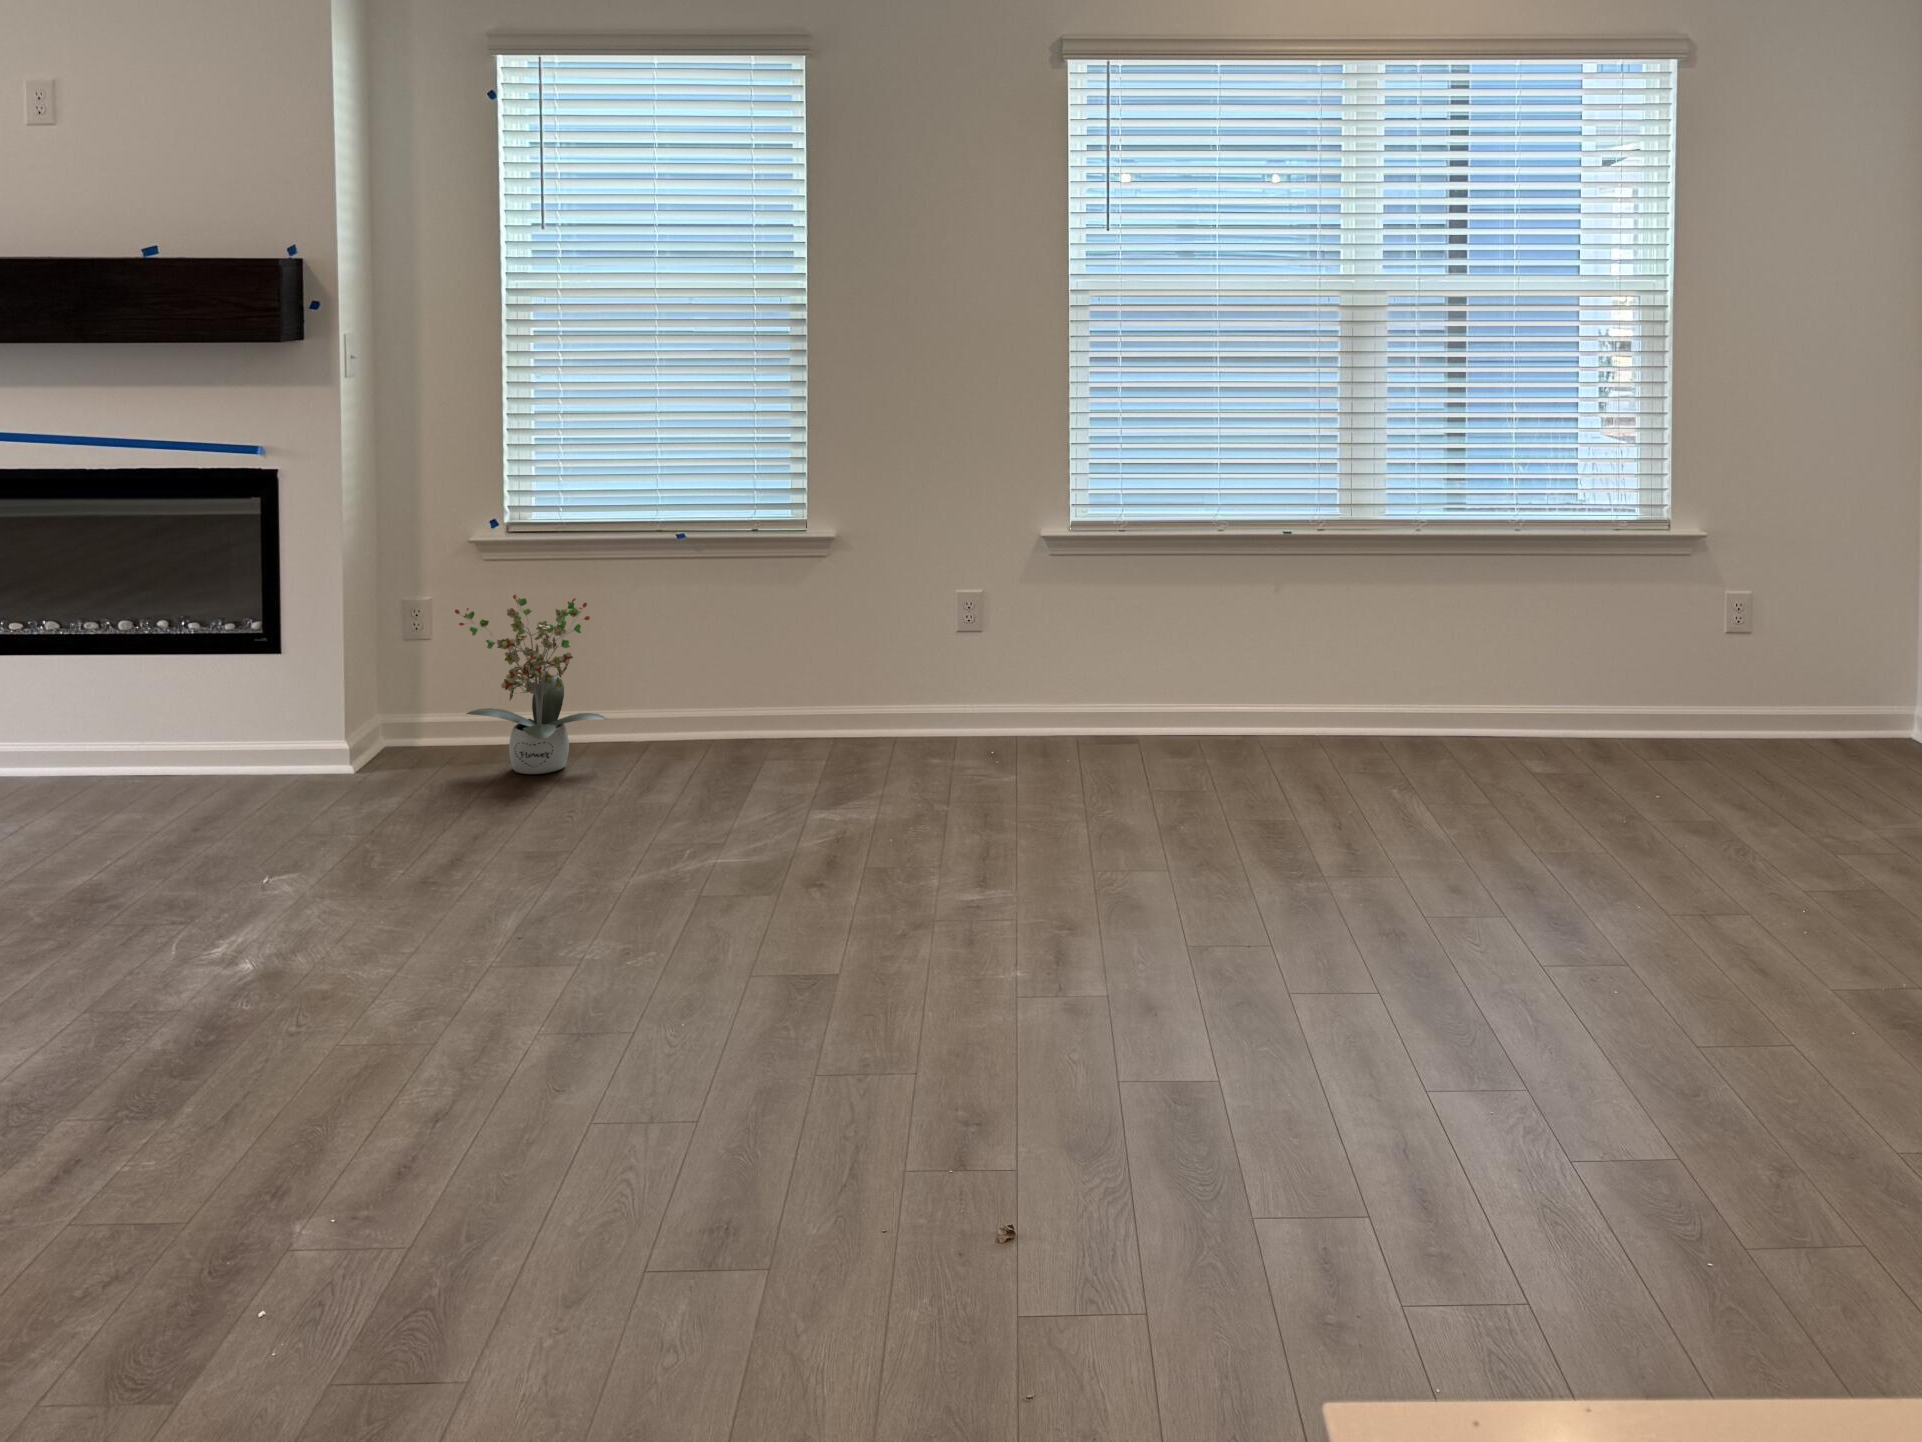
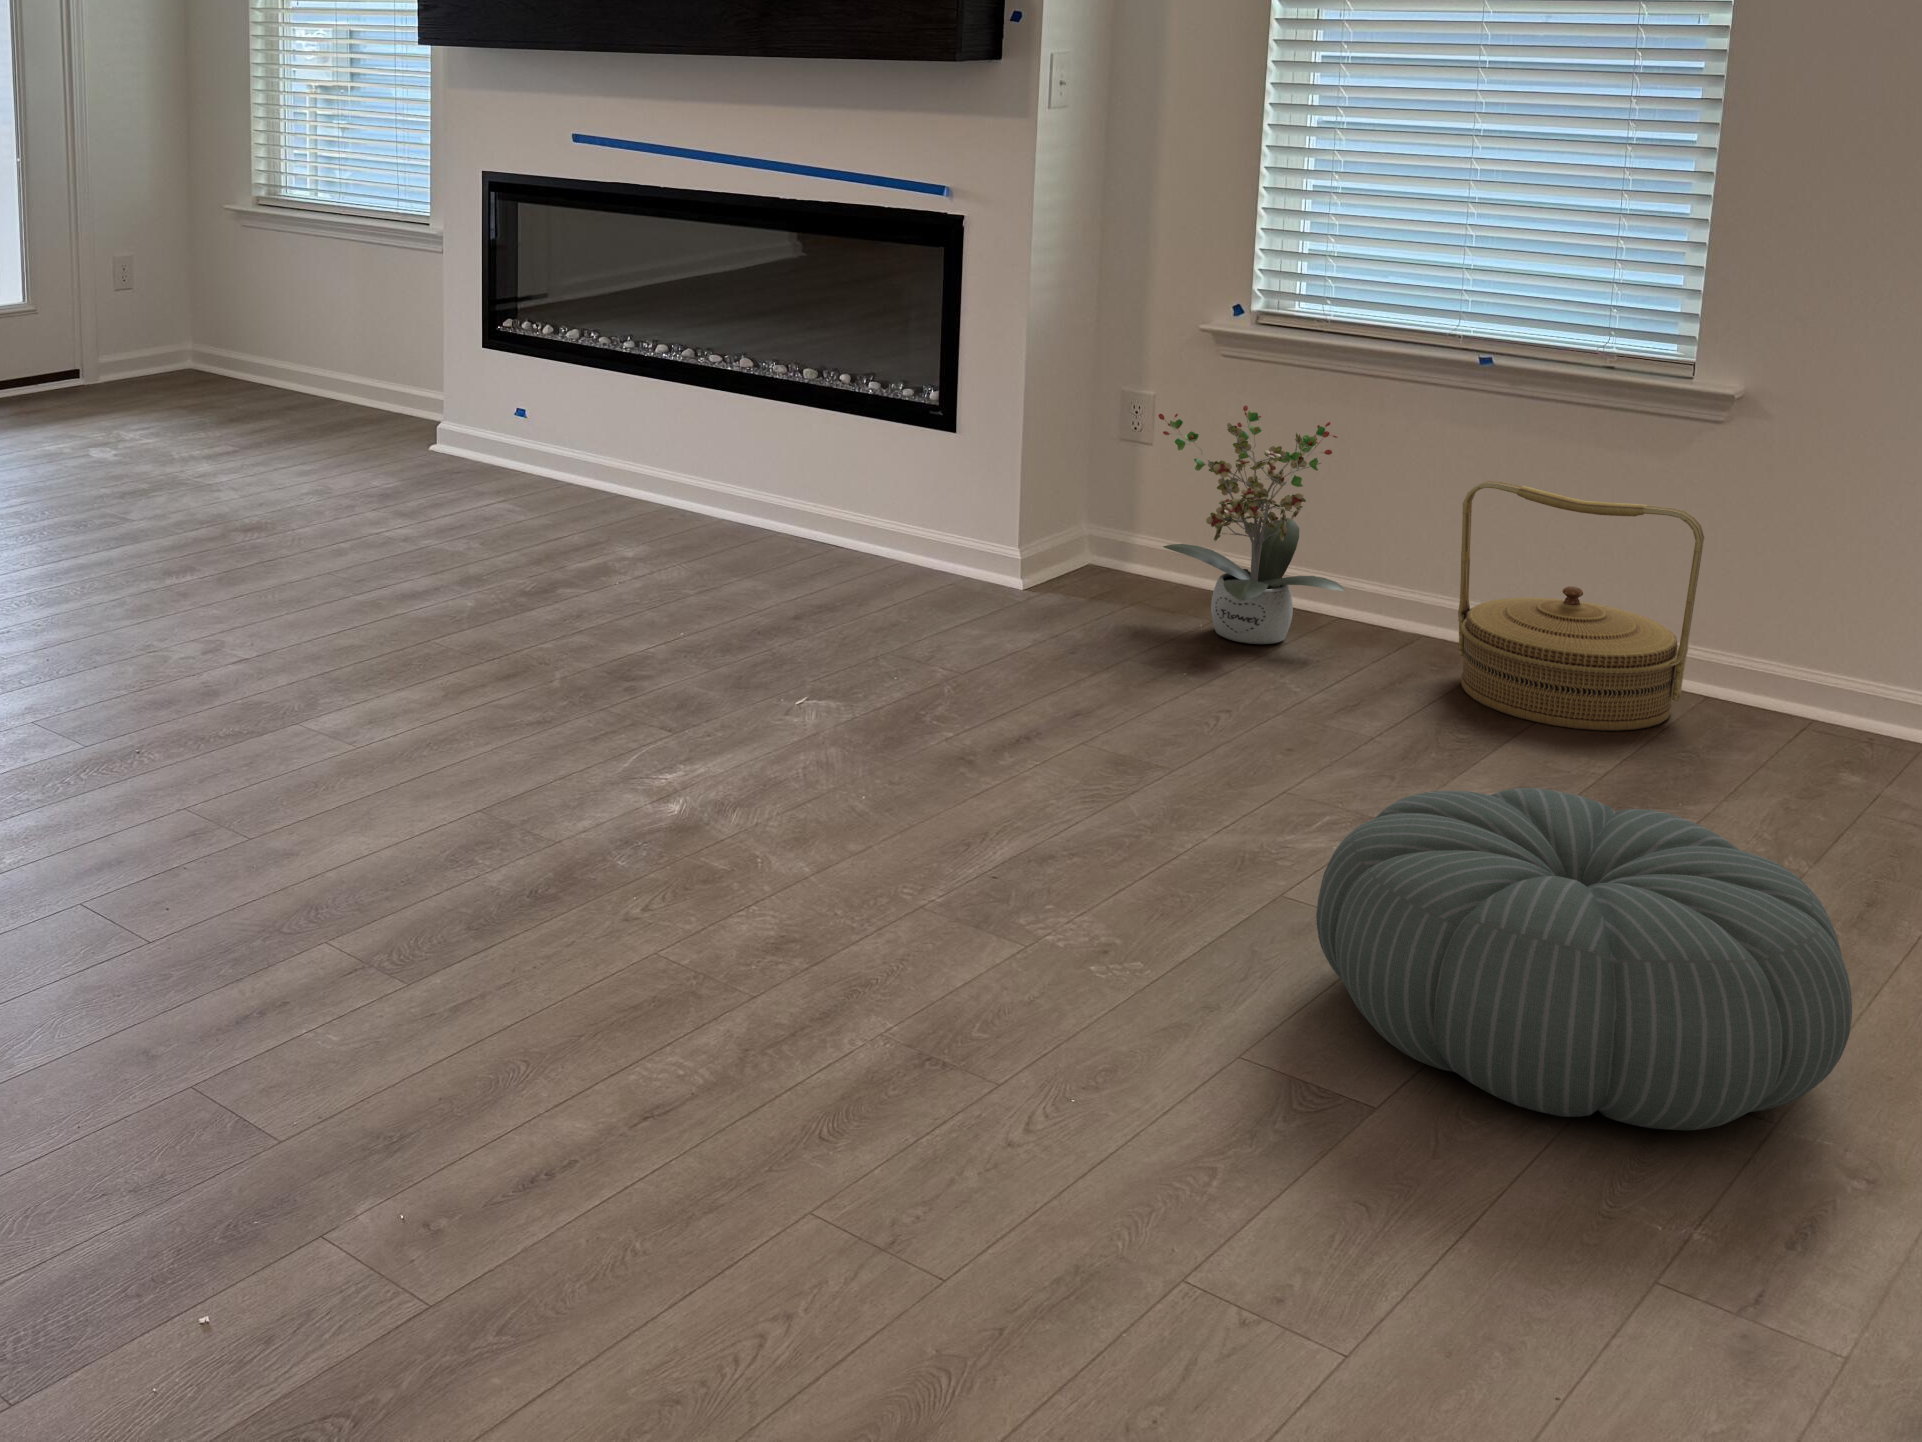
woven basket: none [682,619,831,780] -> present [1458,481,1704,731]
pouf: none [719,794,1022,993] -> present [1316,788,1852,1130]

